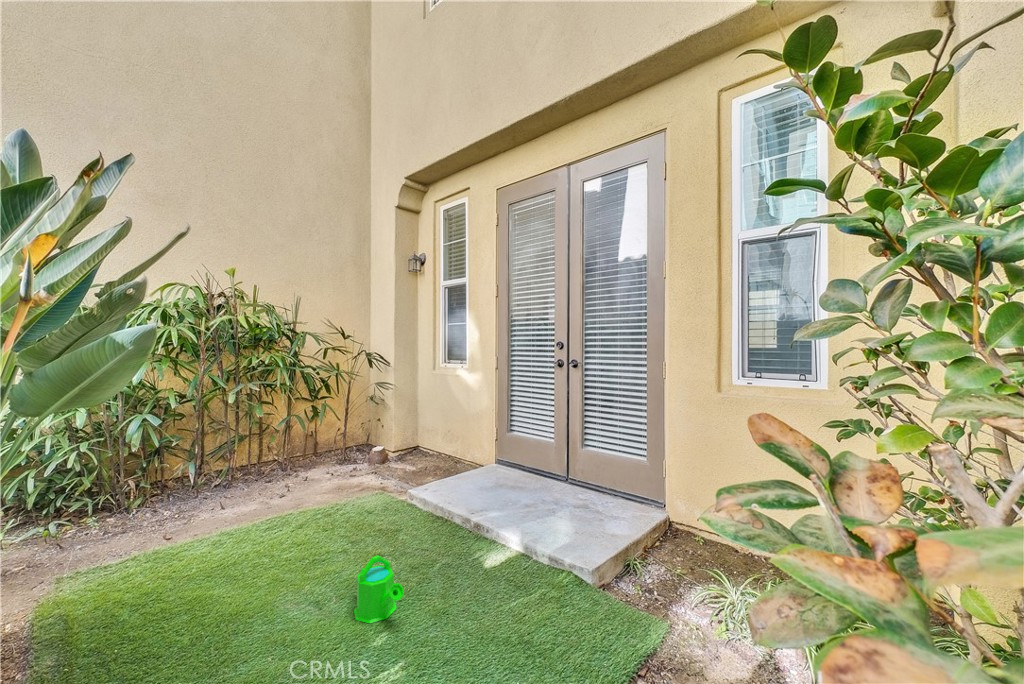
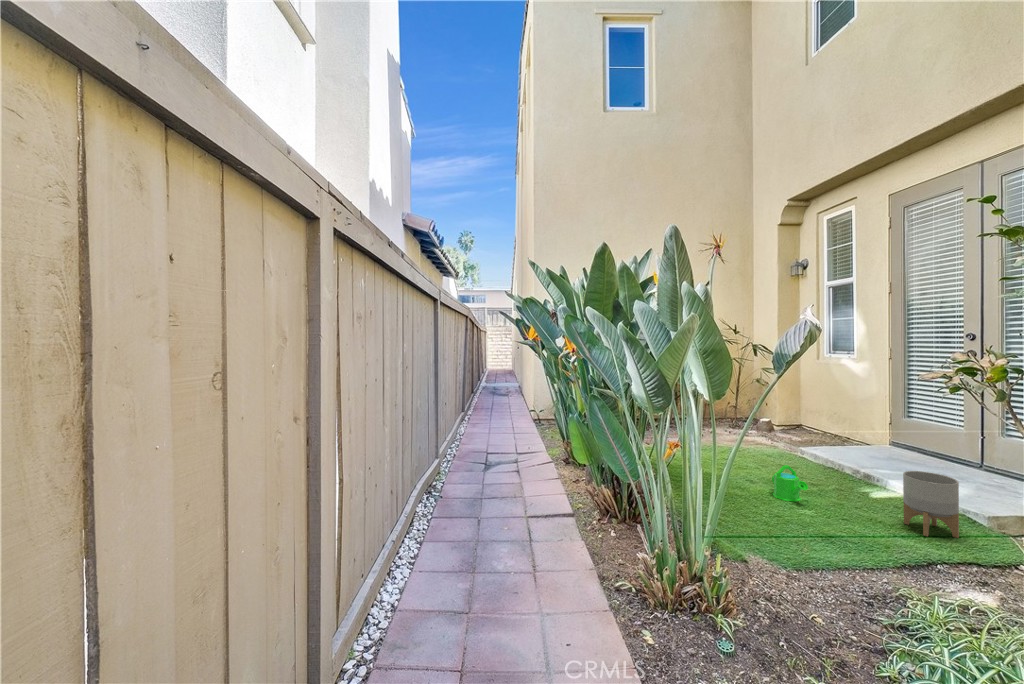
planter: none [518,527,573,631] -> present [903,471,959,538]

